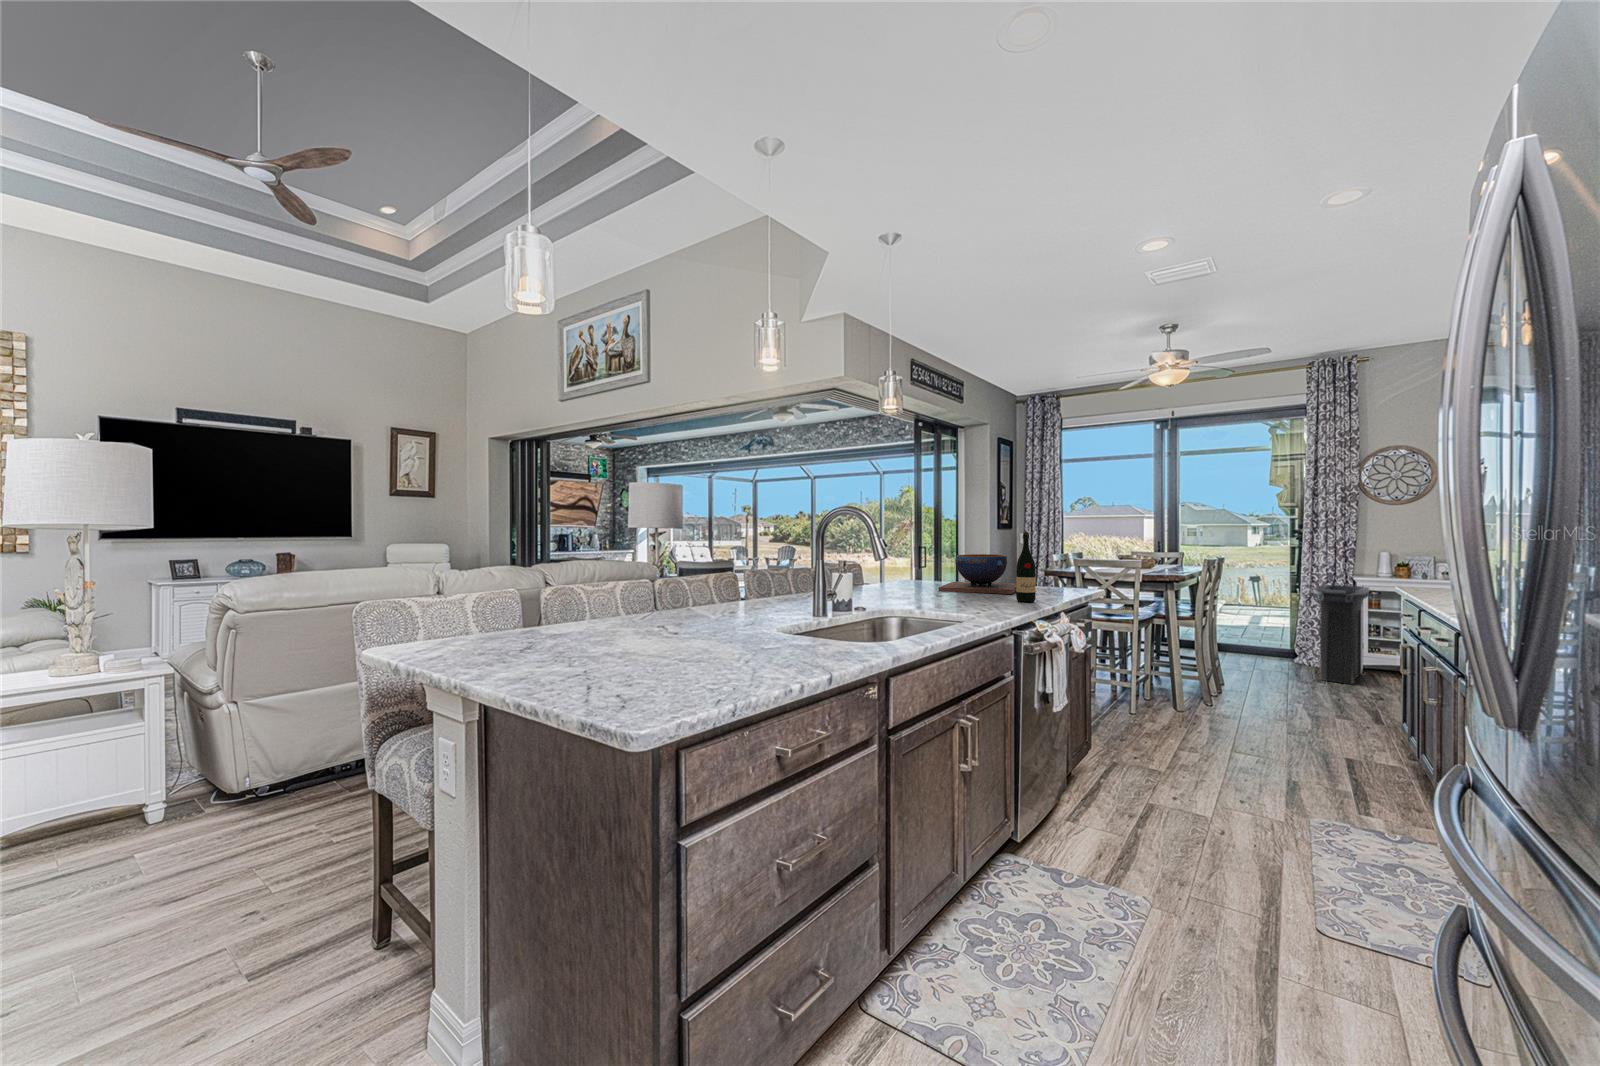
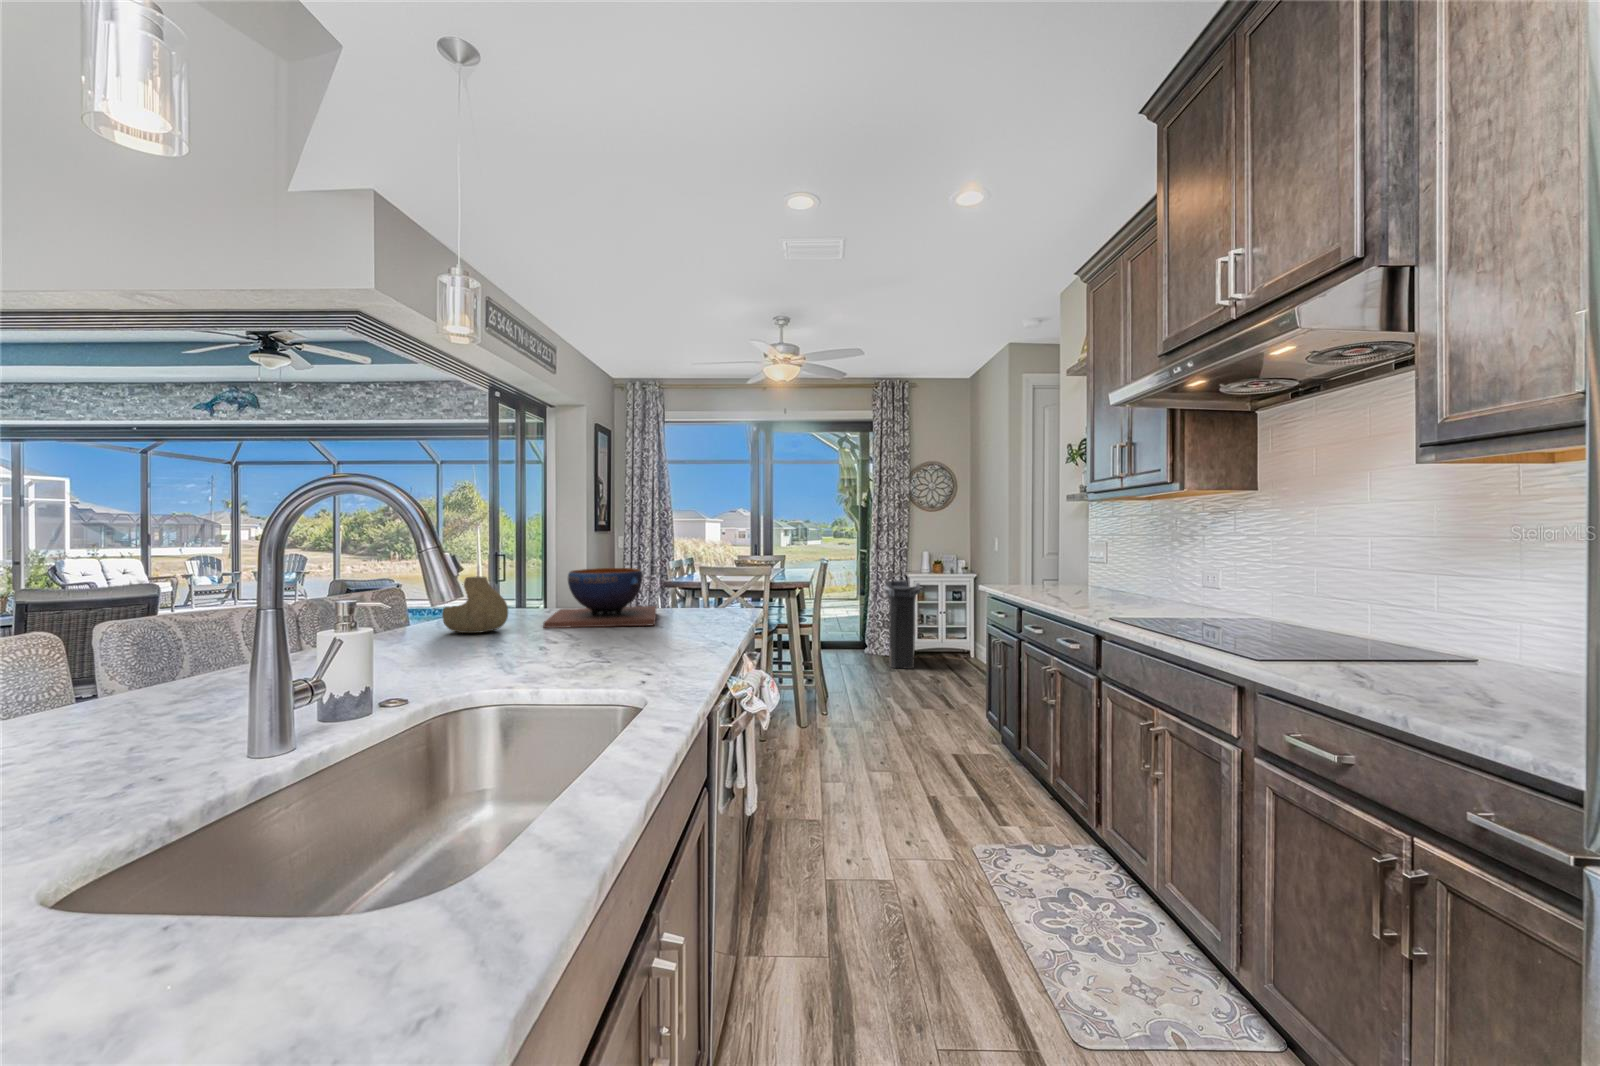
wine bottle: present [1016,532,1036,602] -> none [671,537,699,641]
vase: none [881,556,917,590] -> present [442,576,508,633]

